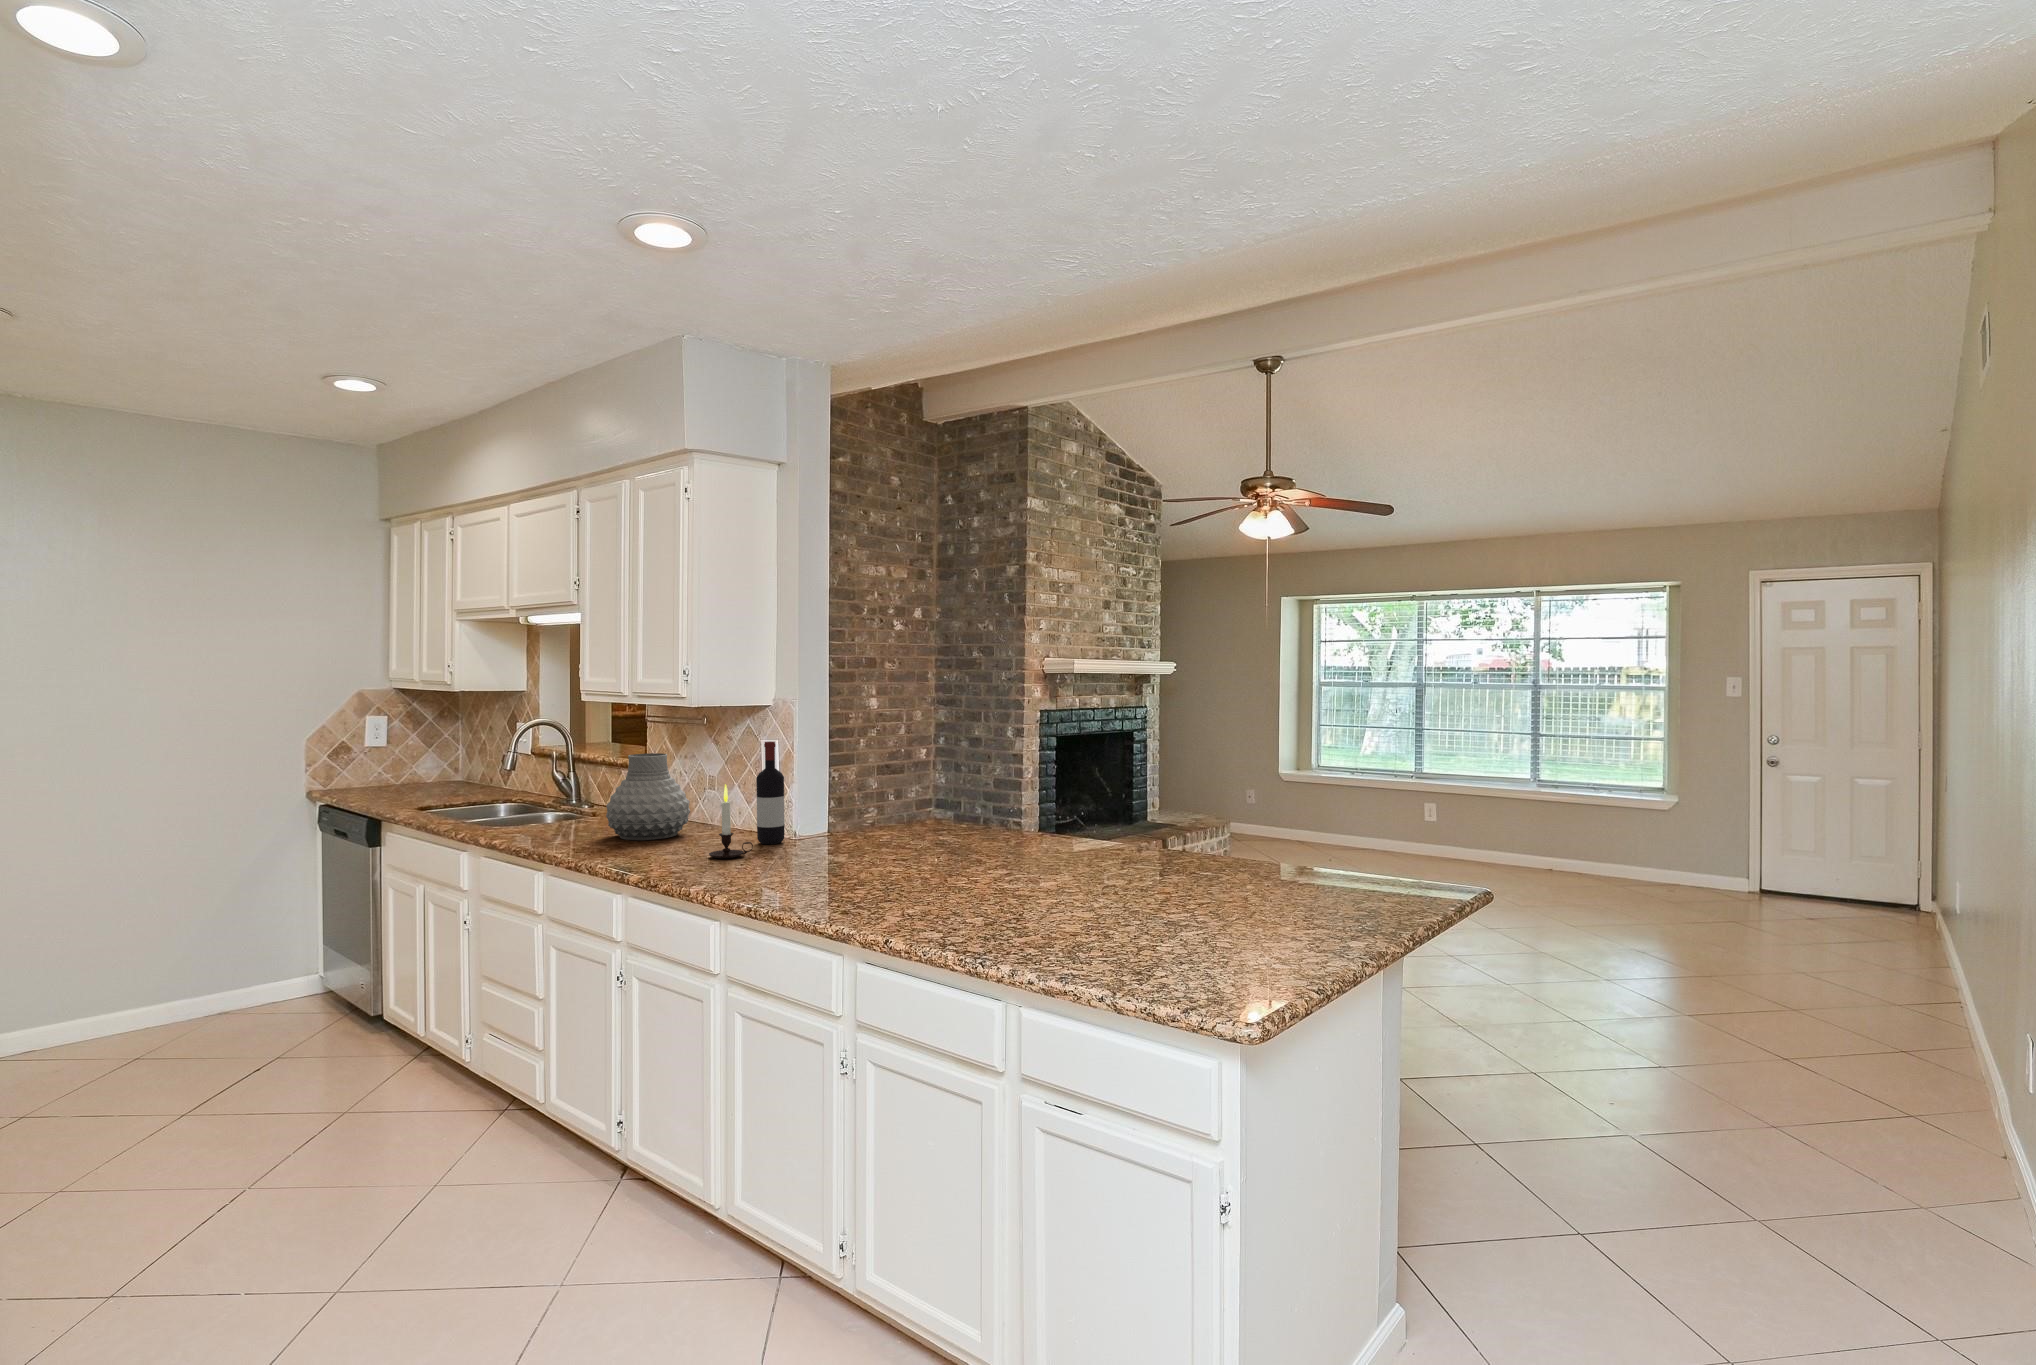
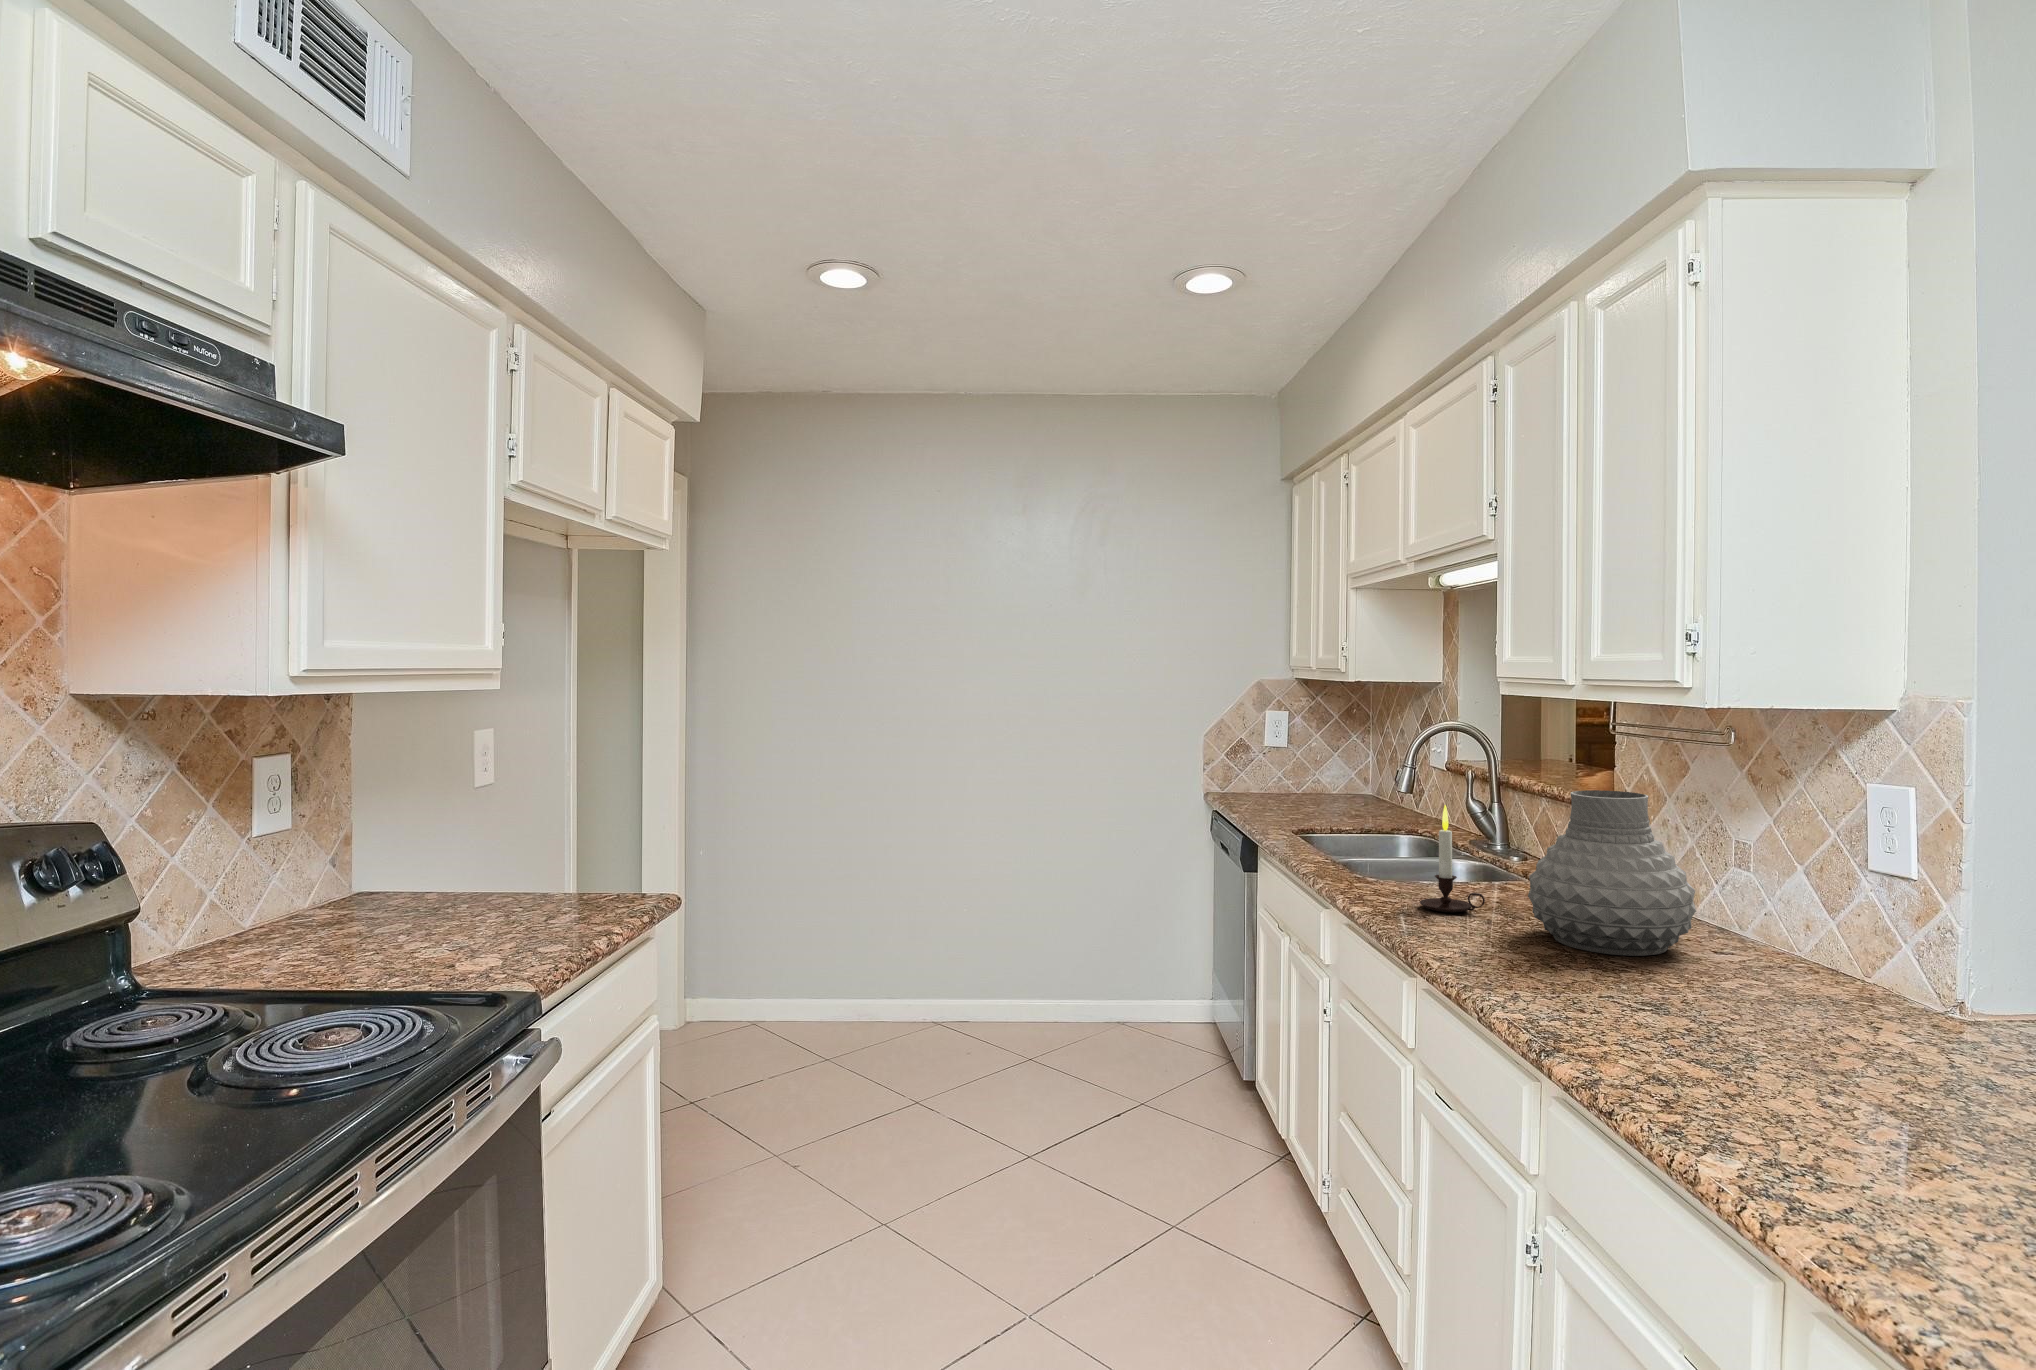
wine bottle: present [756,741,785,844] -> none [1864,791,1944,1028]
candle: present [709,784,753,858] -> present [1420,805,1485,912]

